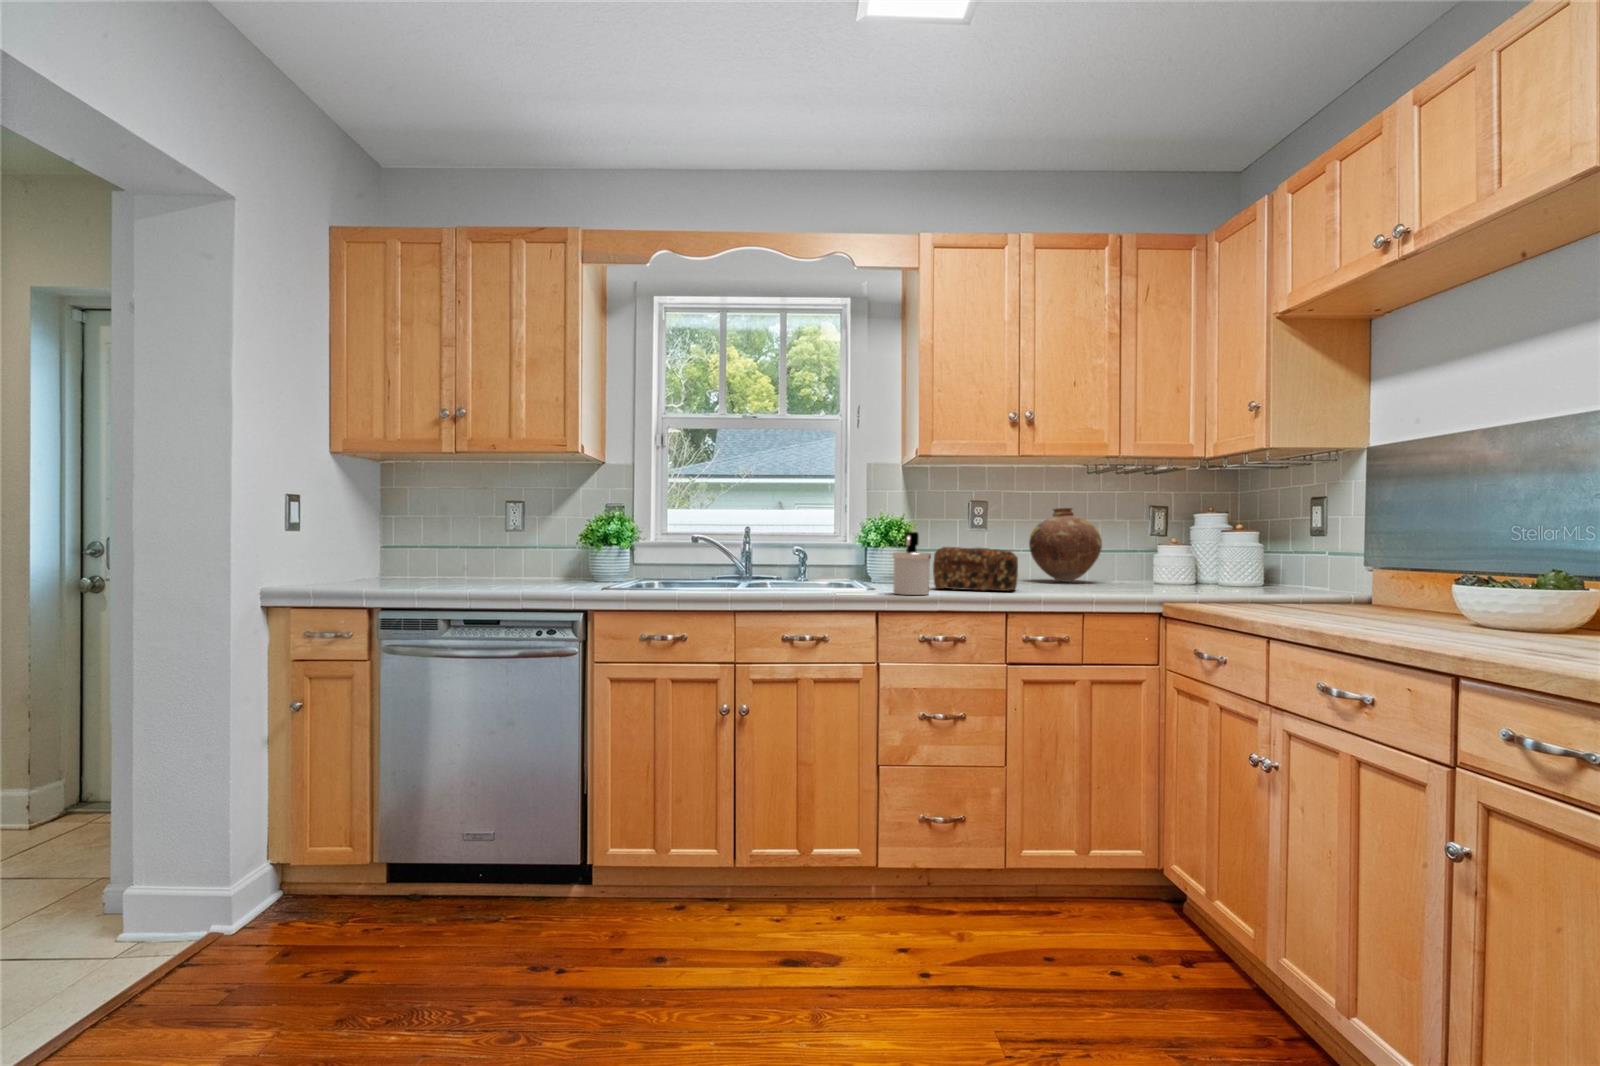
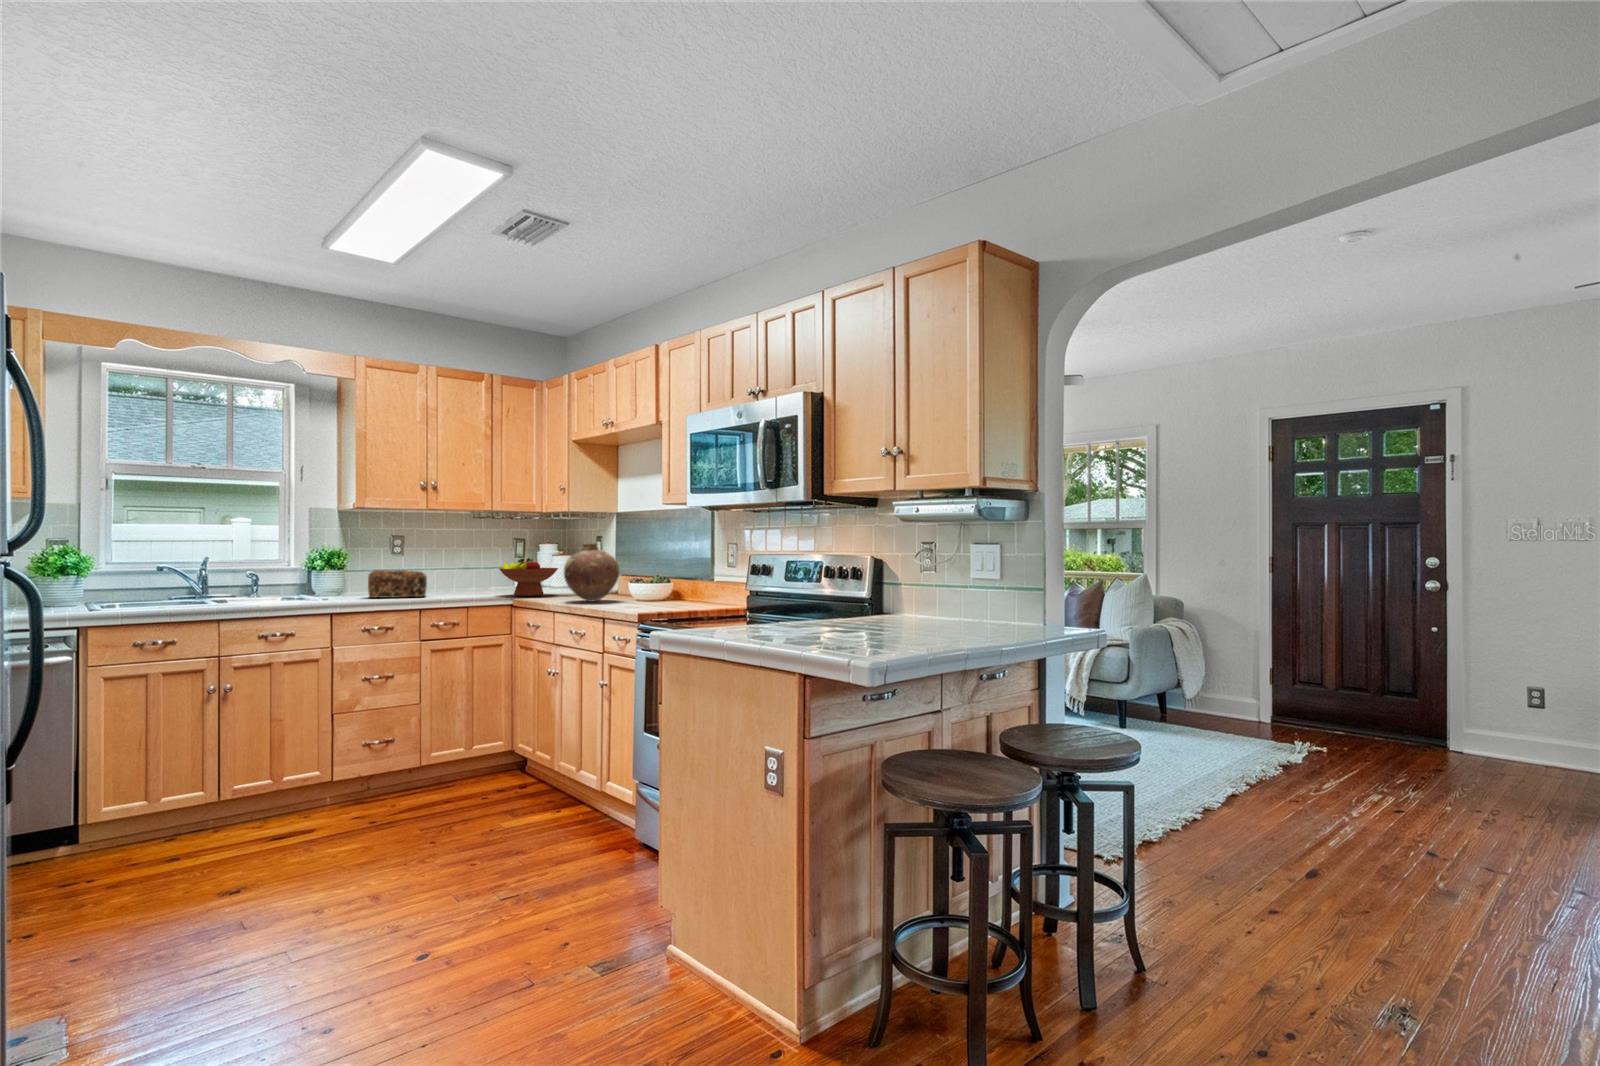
vase: present [1029,508,1102,582] -> present [564,544,620,602]
fruit bowl: none [1136,529,1251,599] -> present [499,558,558,596]
soap dispenser: present [893,532,931,595] -> none [341,562,368,603]

